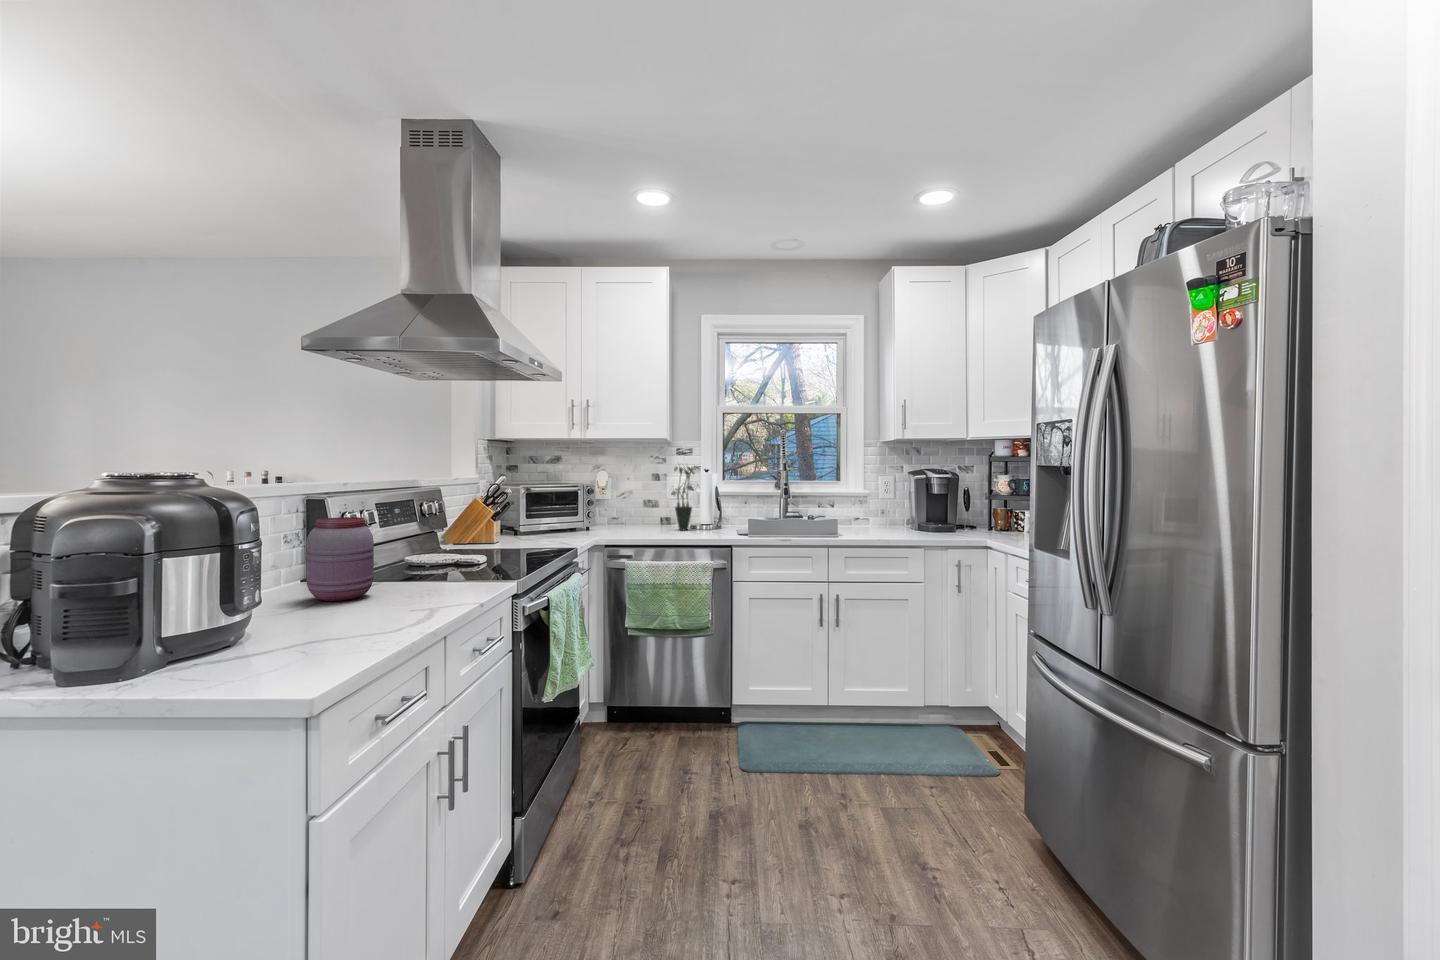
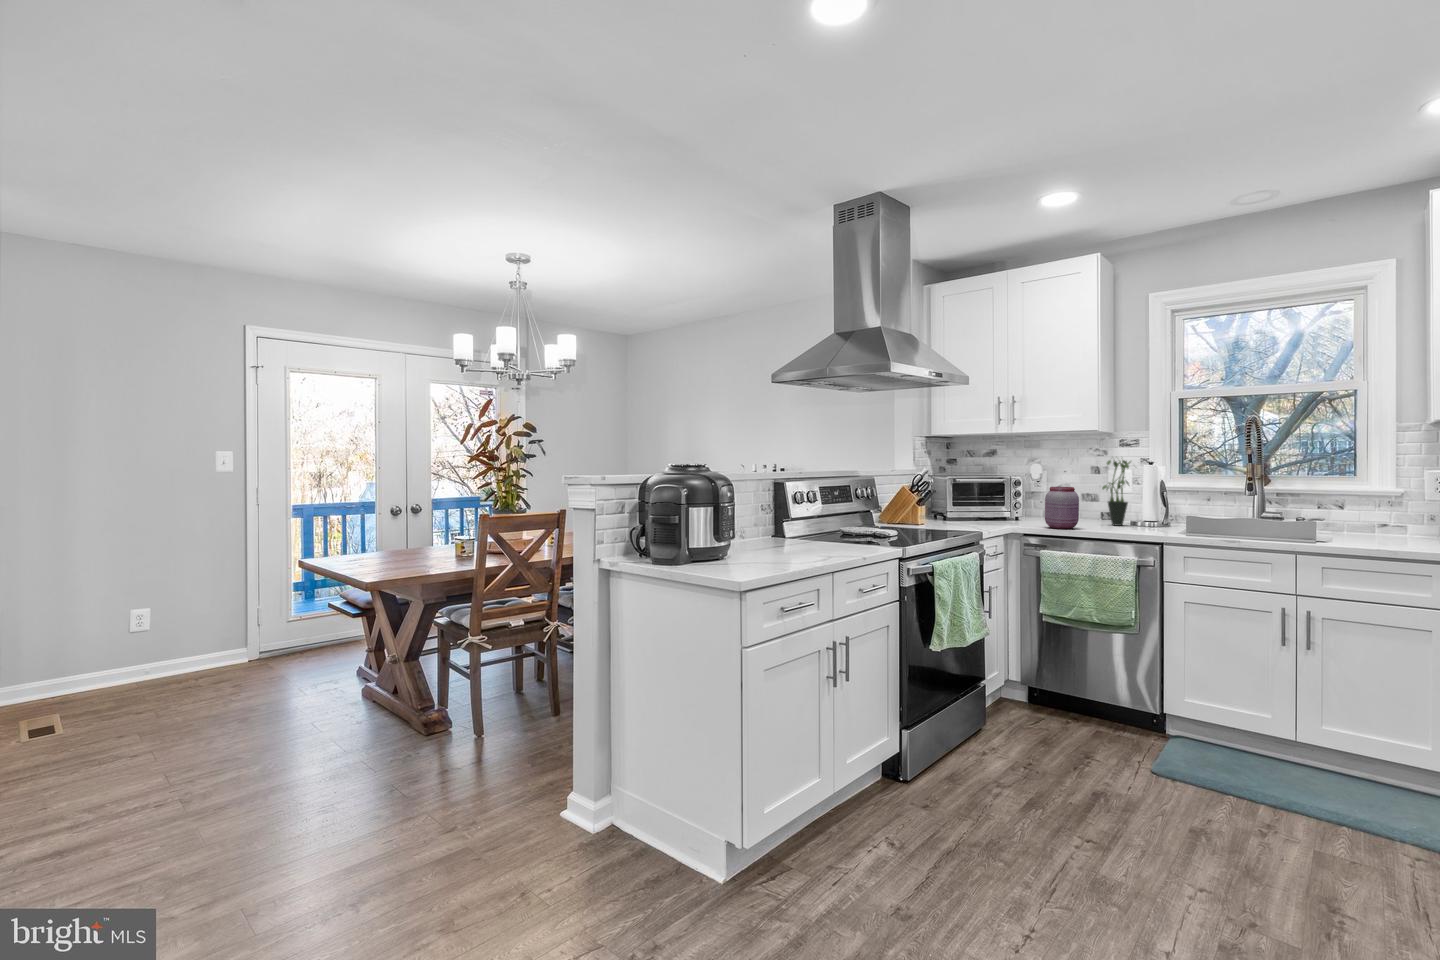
jar: present [306,517,374,601] -> present [1045,487,1079,529]

